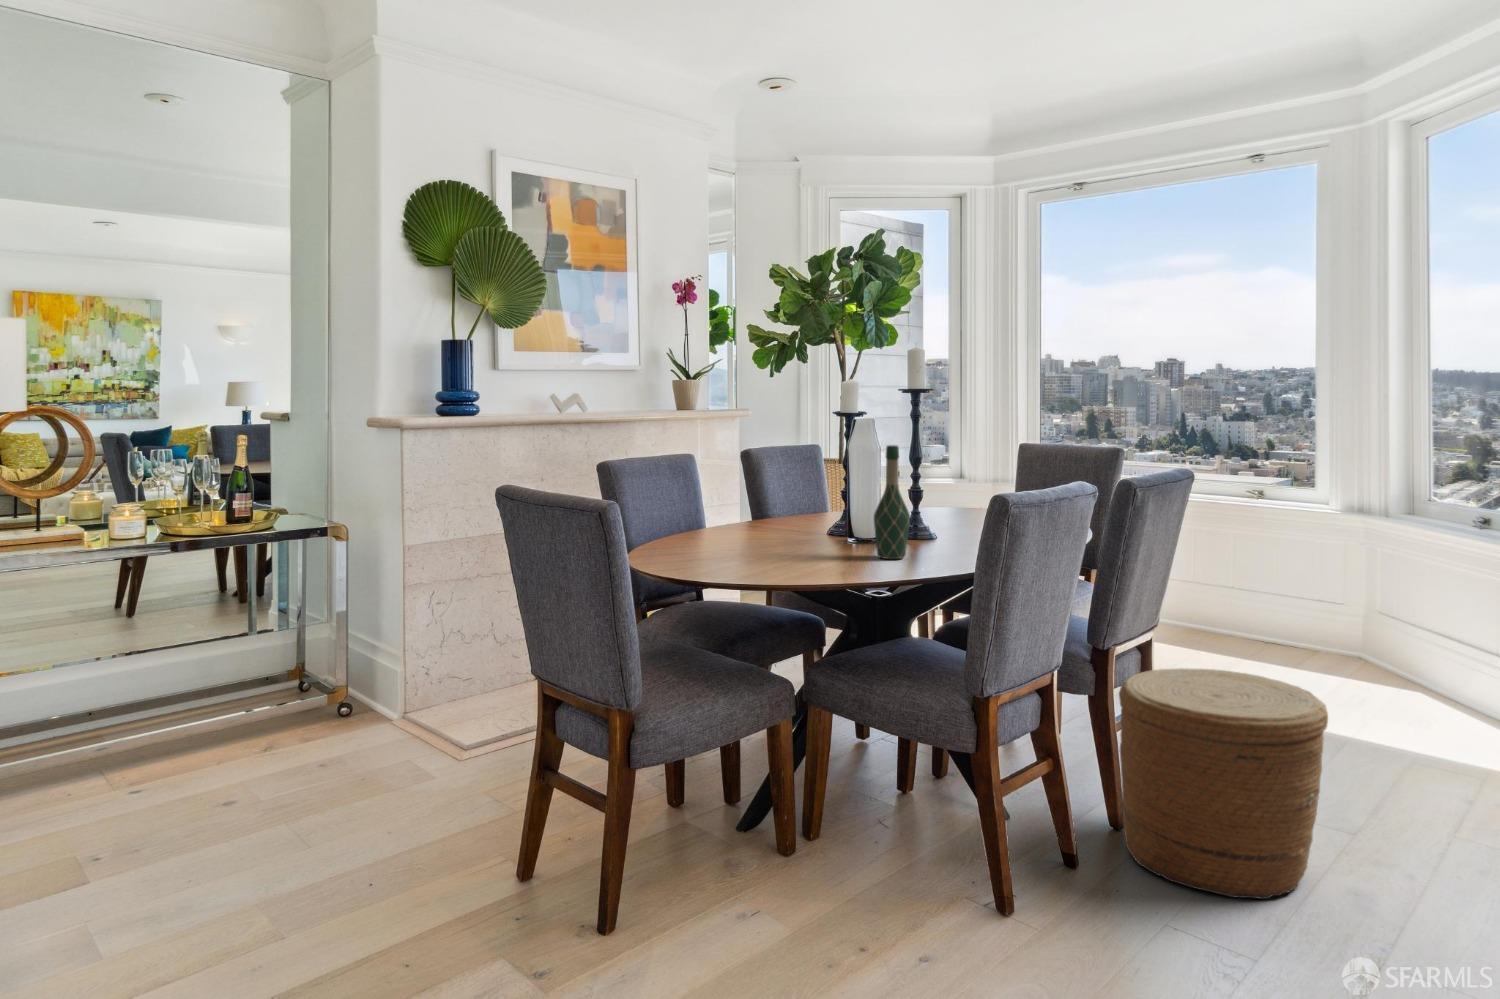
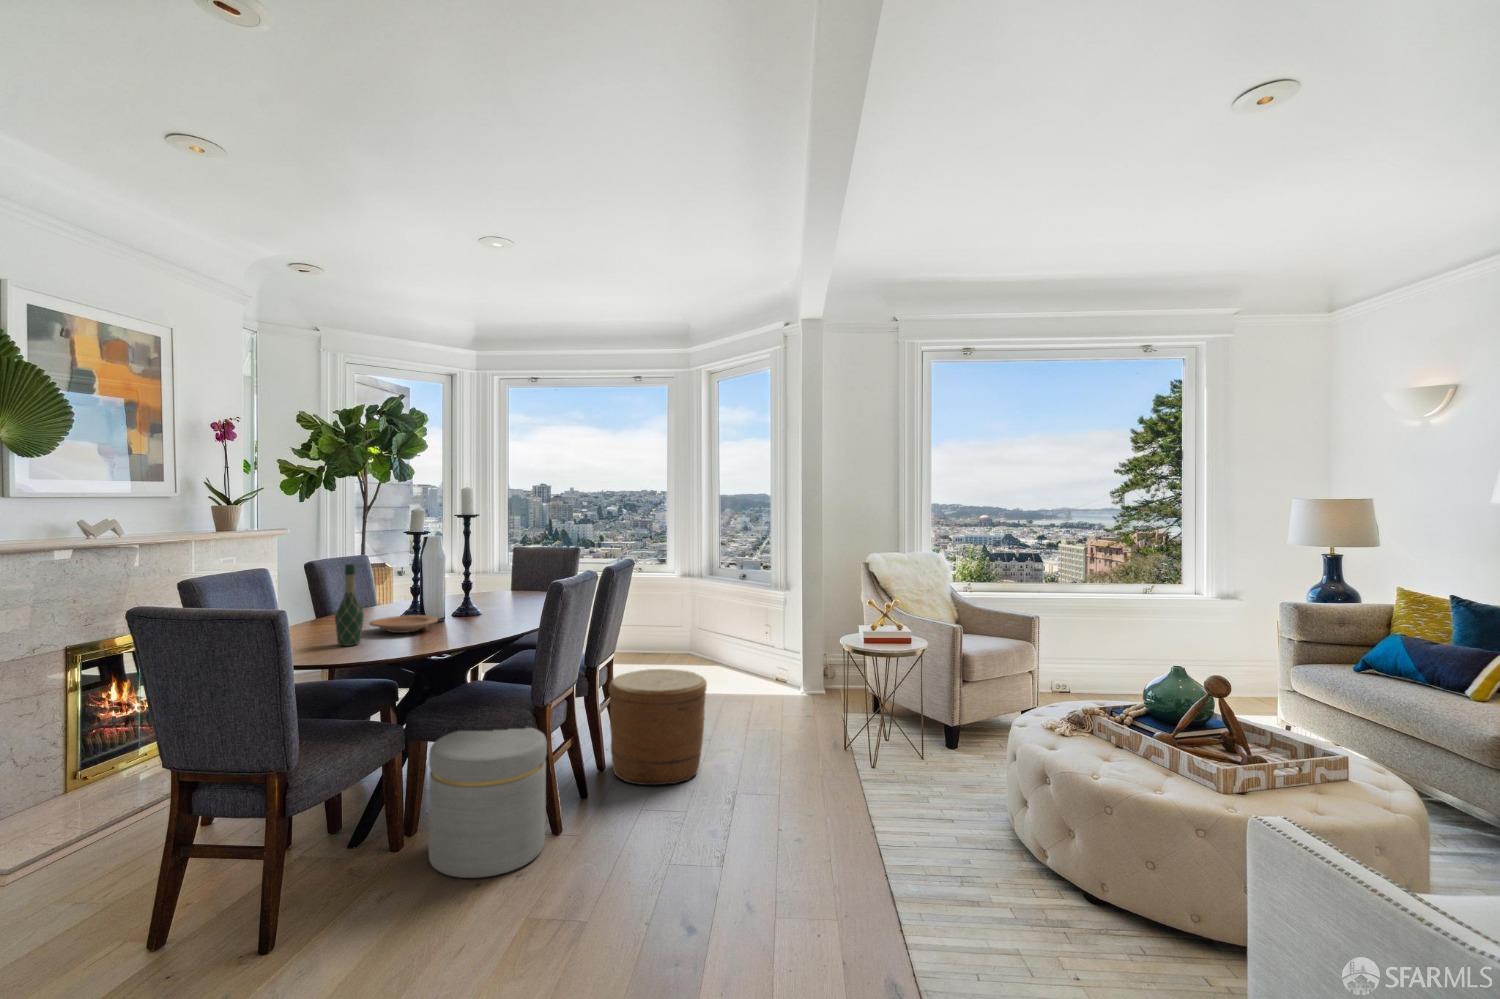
wine bottle: present [874,445,910,559] -> present [335,564,364,646]
plate: none [756,528,848,550] -> present [369,615,438,633]
ottoman: none [754,703,933,944] -> present [429,726,547,878]

